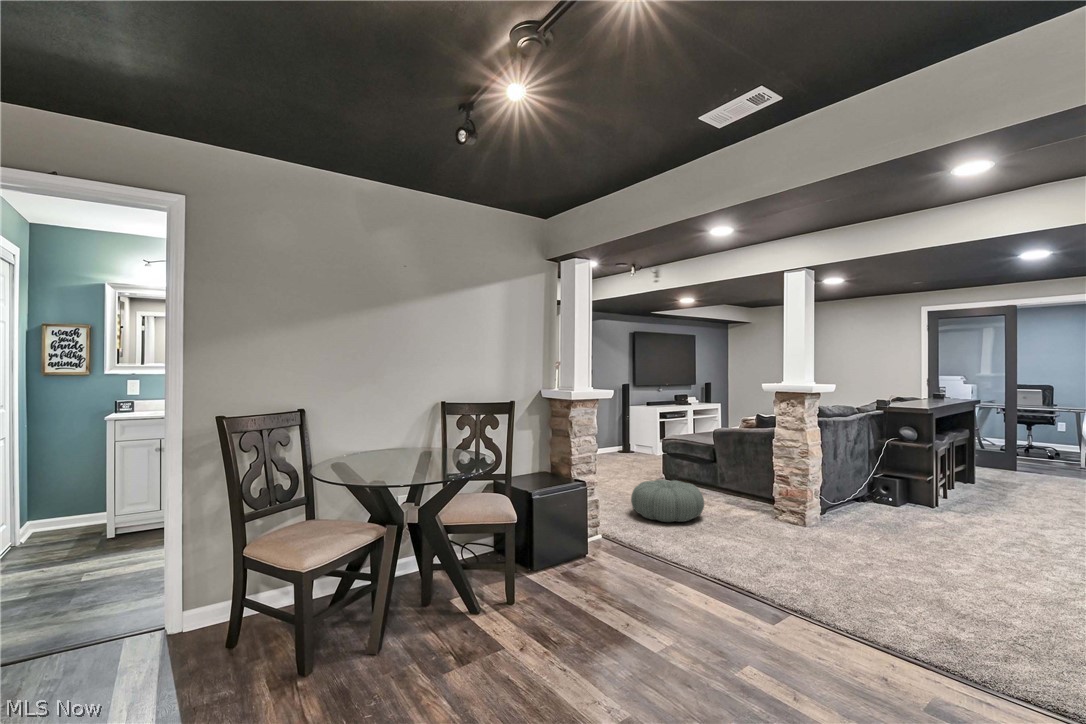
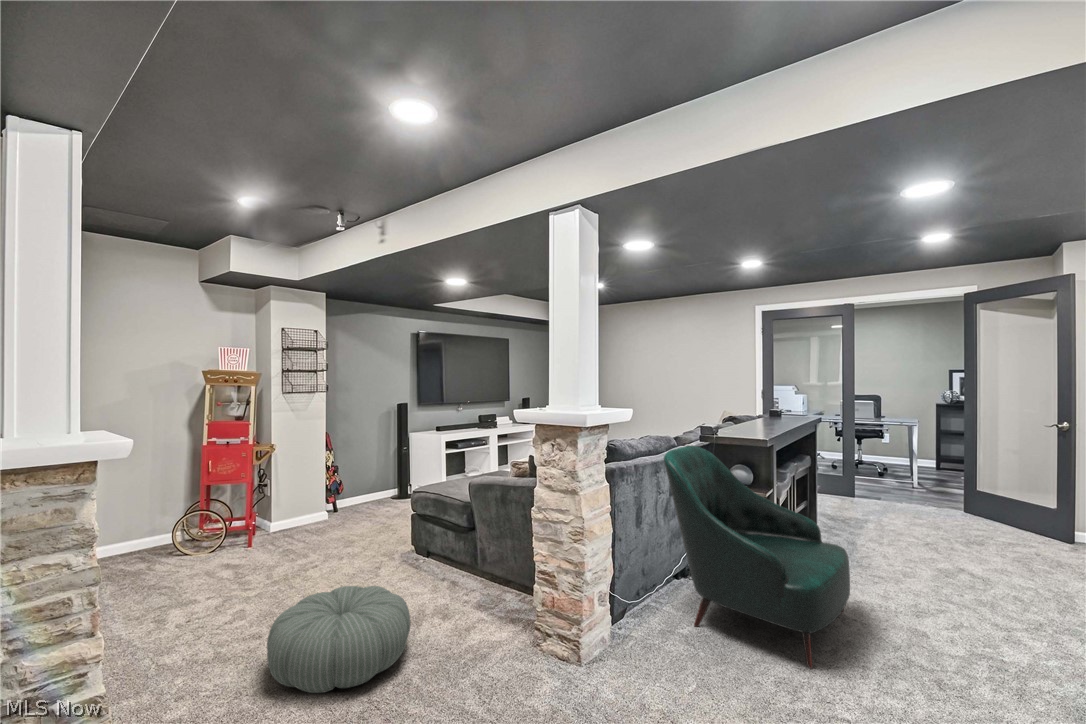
armchair: none [853,412,986,537] -> present [664,446,850,669]

